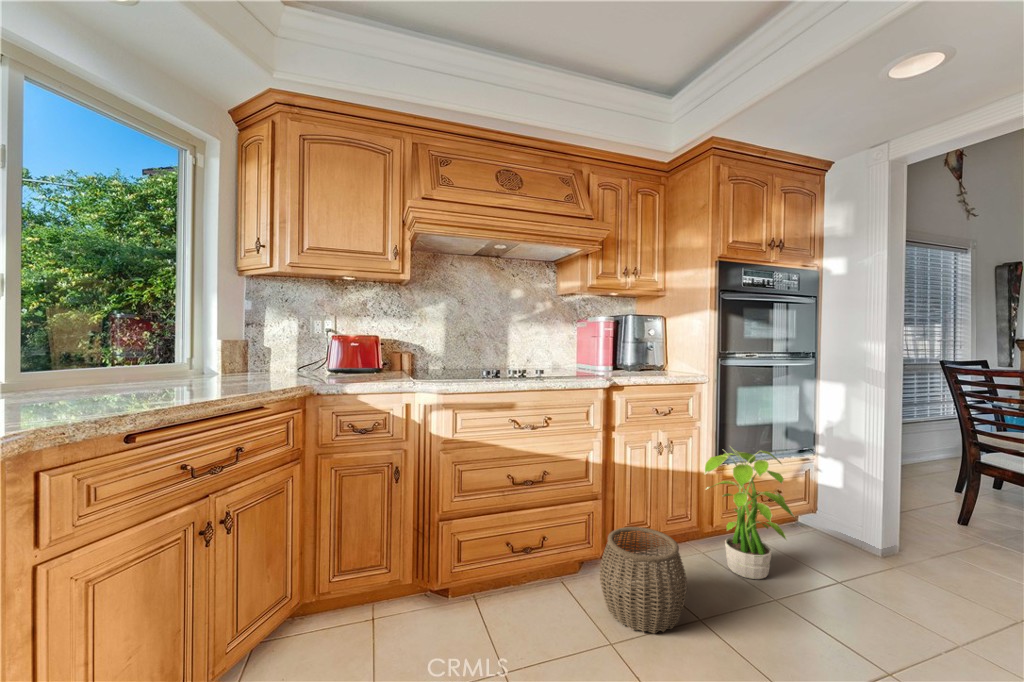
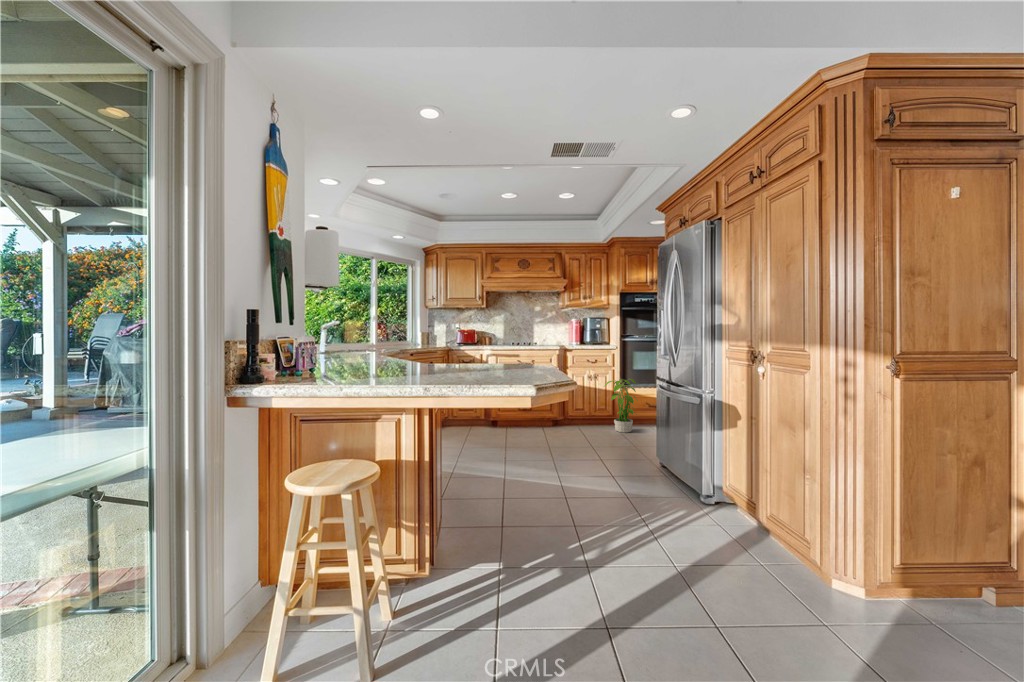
woven basket: present [600,527,687,633] -> none [546,404,579,436]

